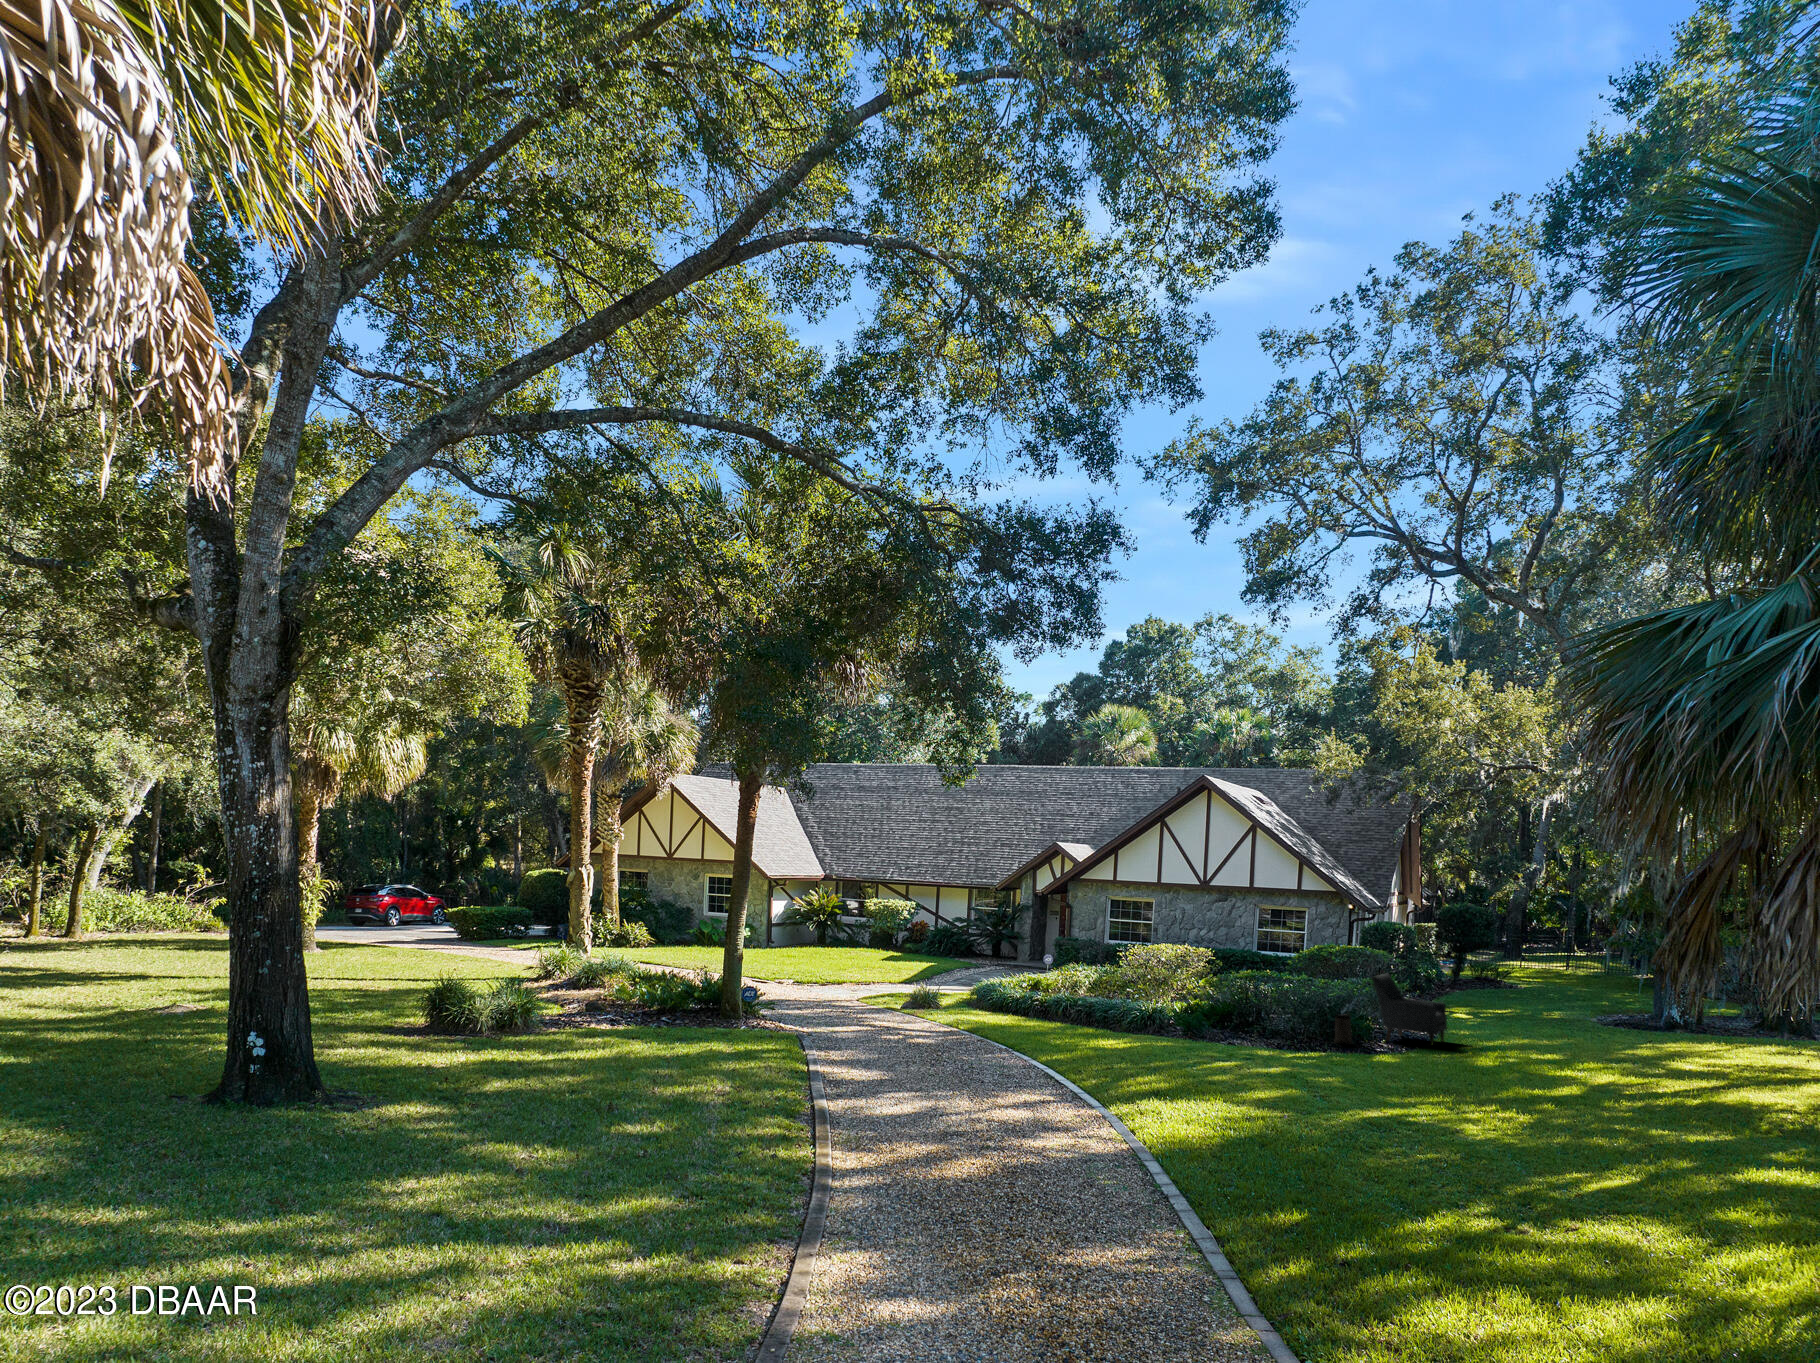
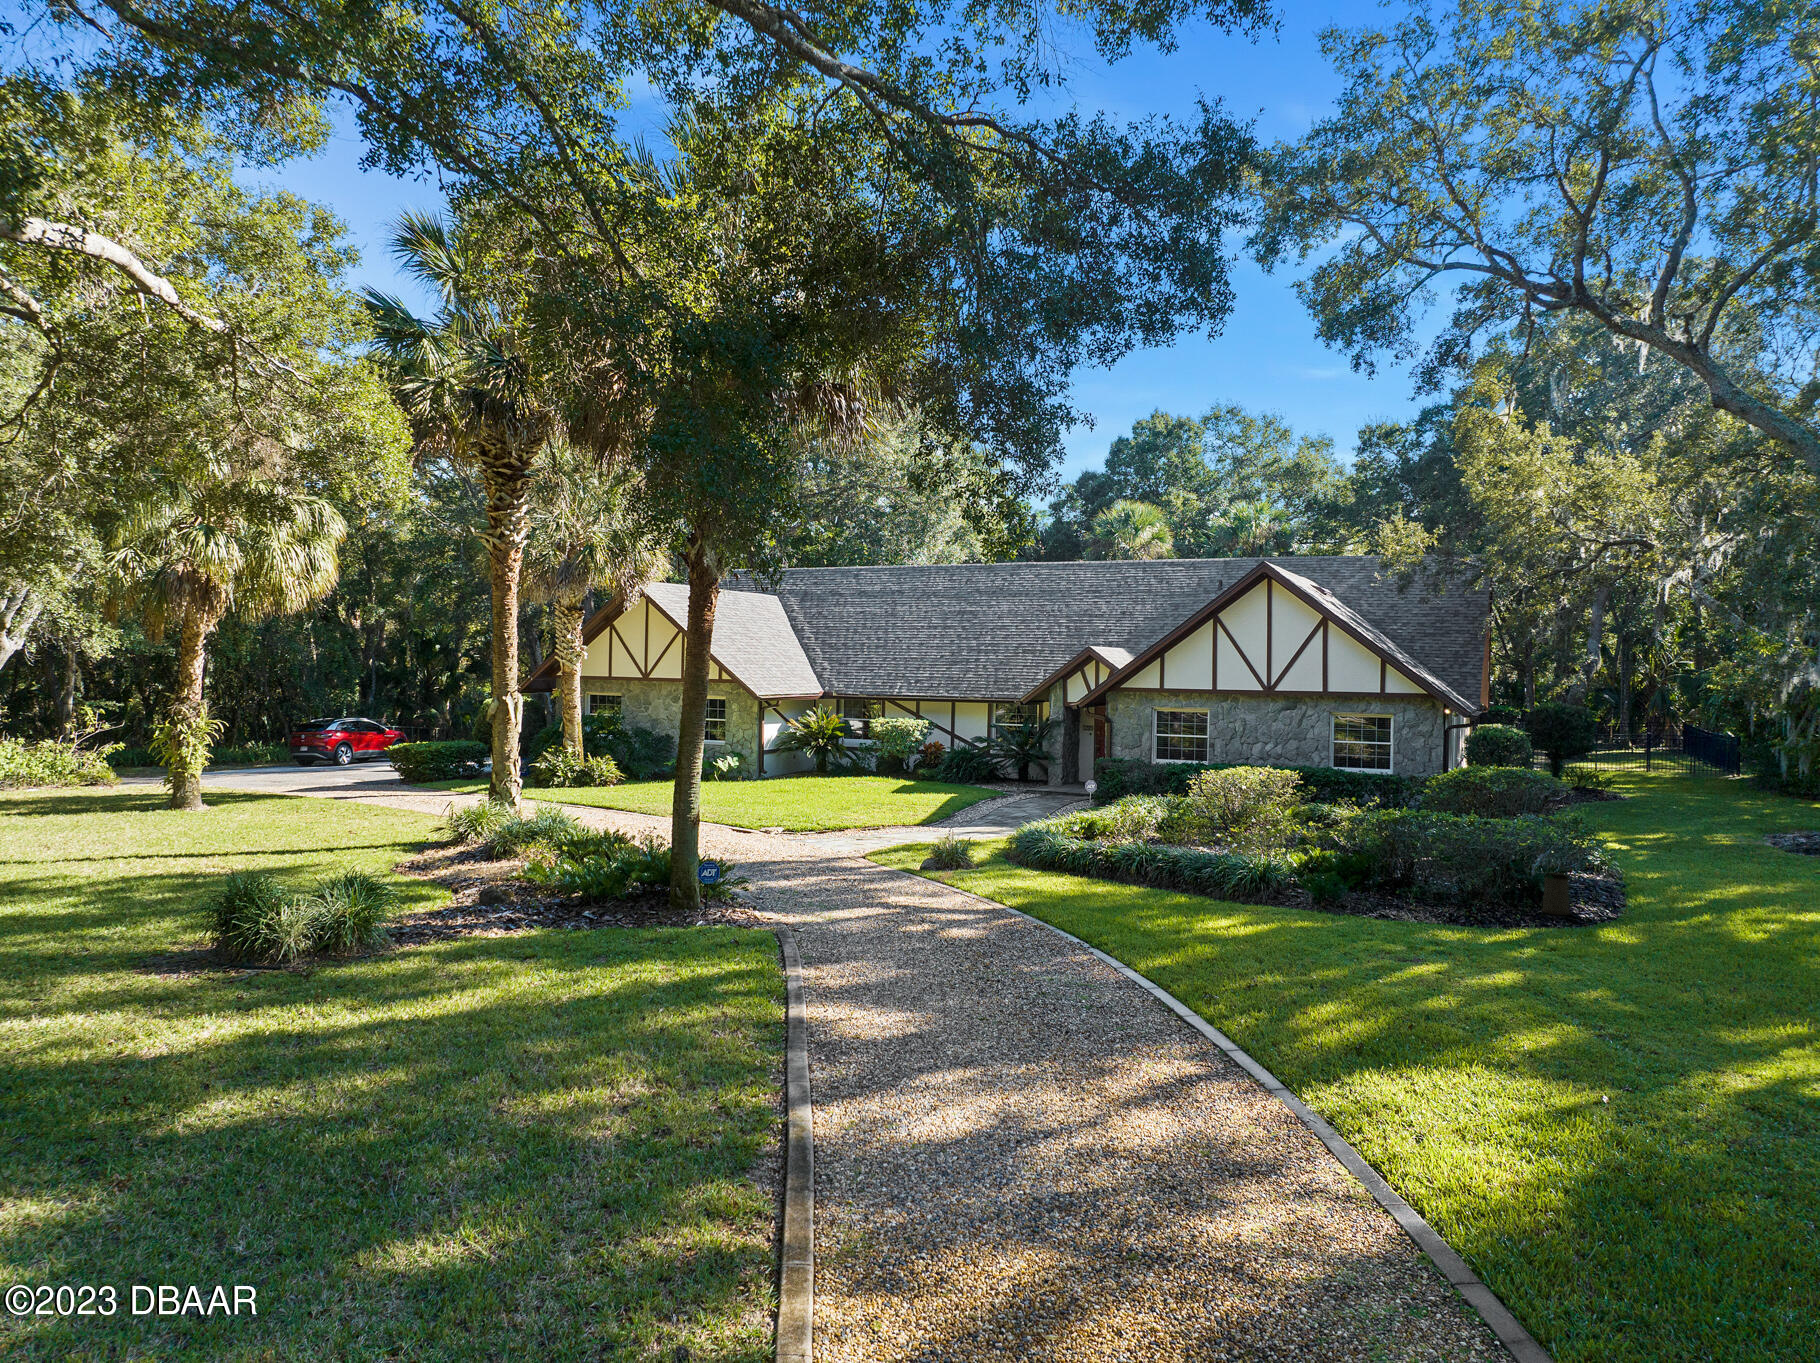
chair: present [1371,974,1447,1046] -> none [1585,810,1688,912]

